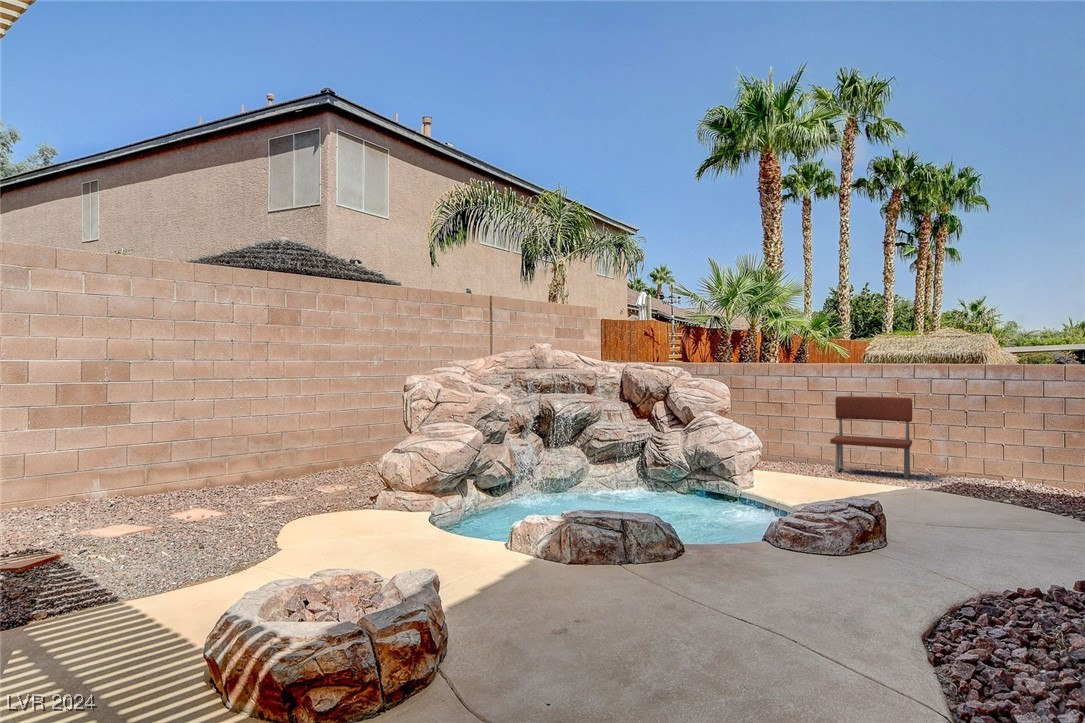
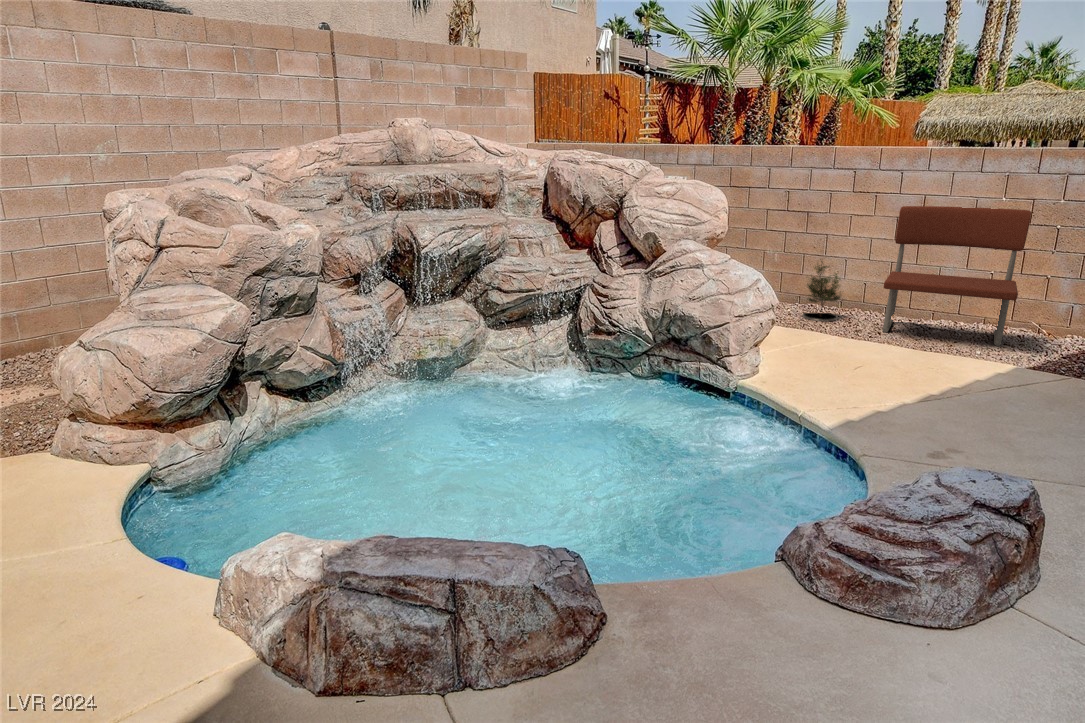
potted tree: none [784,427,809,467] -> present [802,261,840,322]

